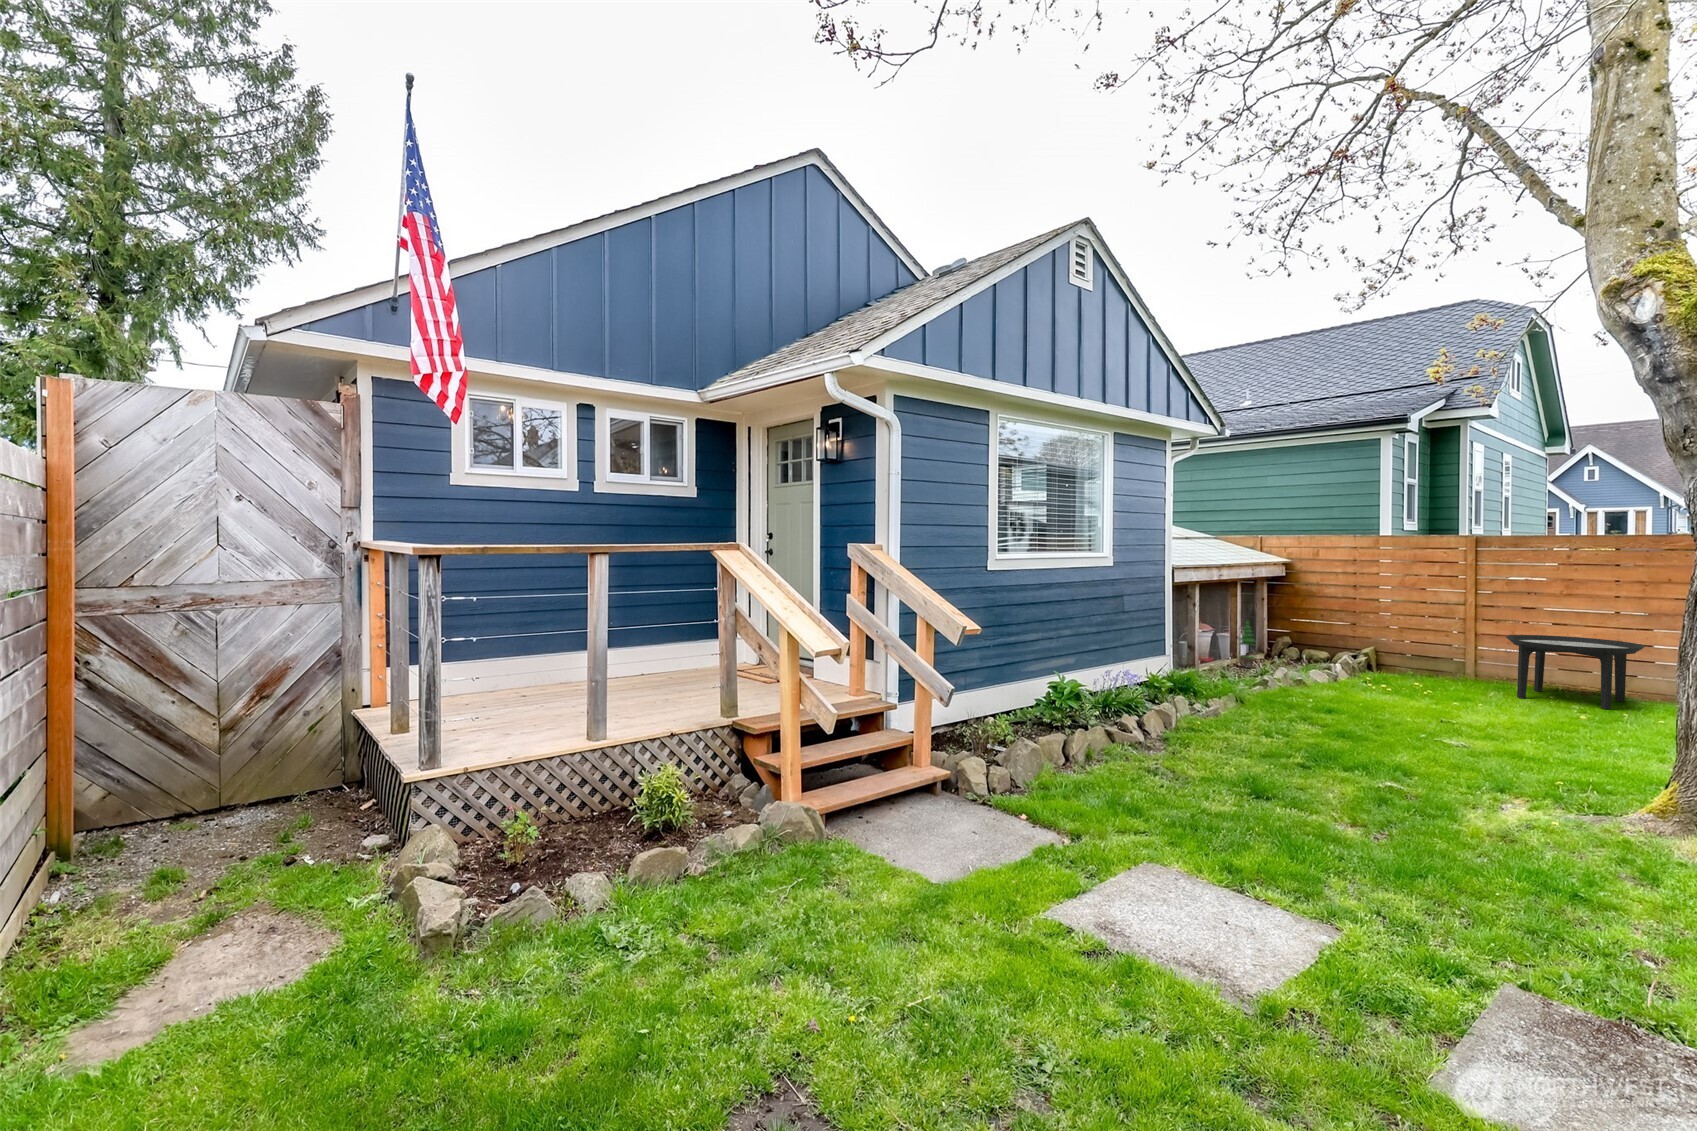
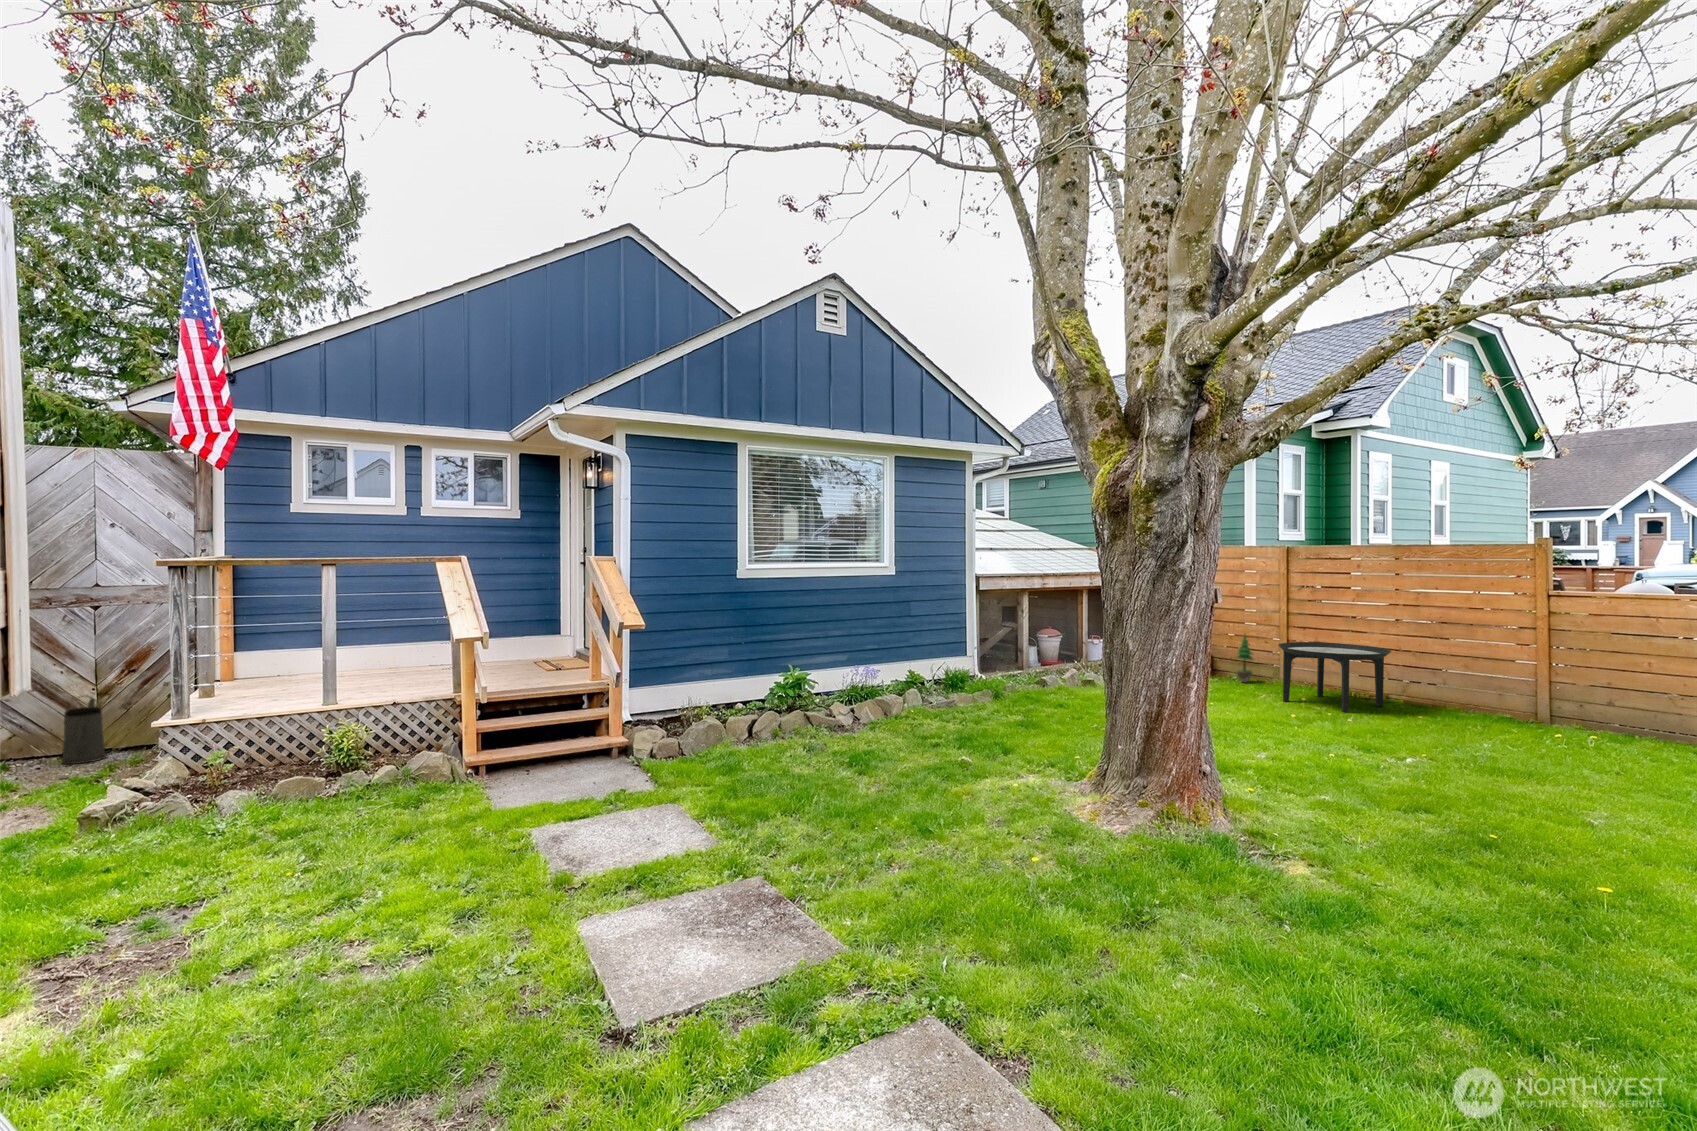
potted tree: present [1239,621,1255,668] -> present [1237,635,1253,682]
watering can: none [192,738,253,840] -> present [61,697,106,764]

